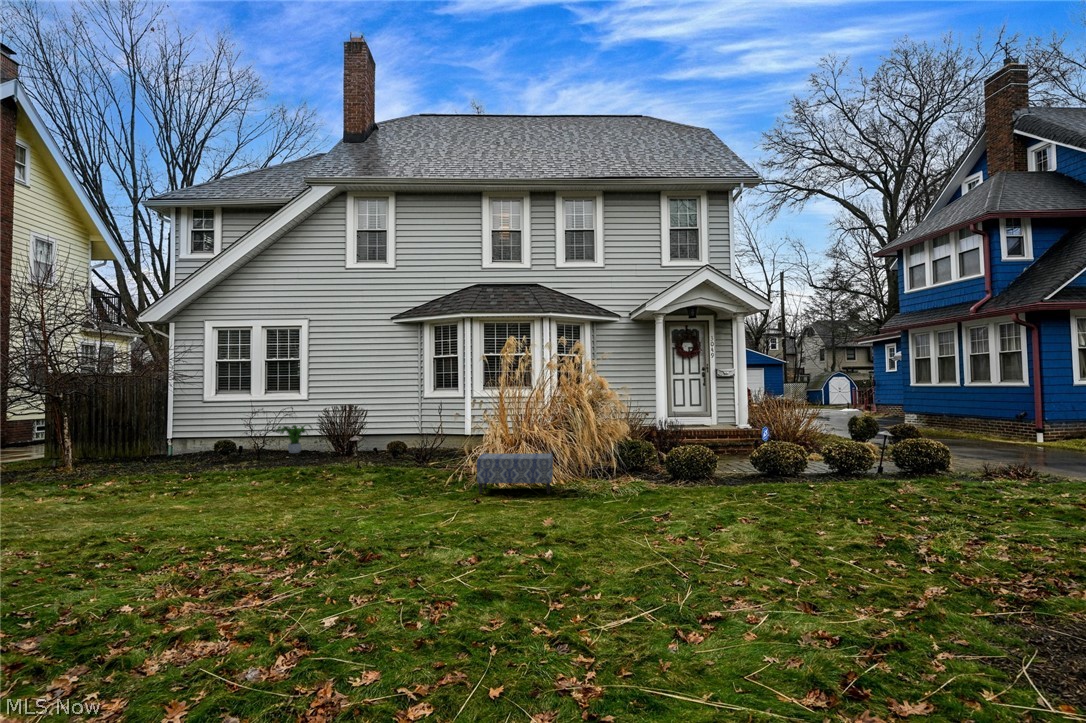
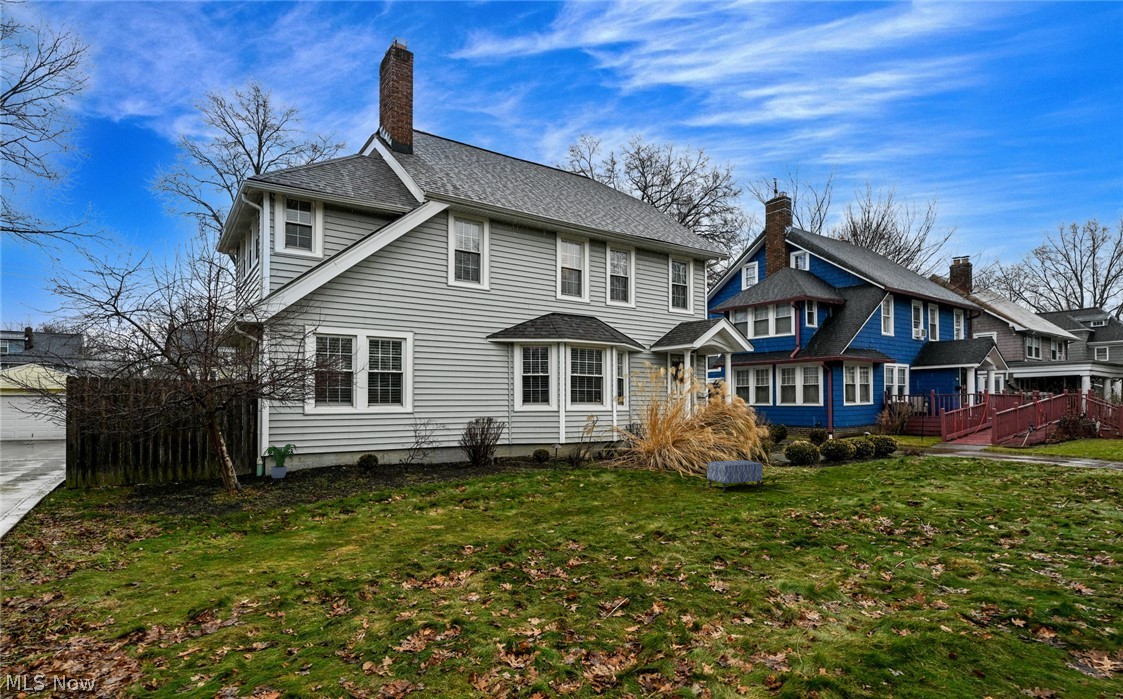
potted plant: present [277,425,312,453] -> present [263,444,296,478]

